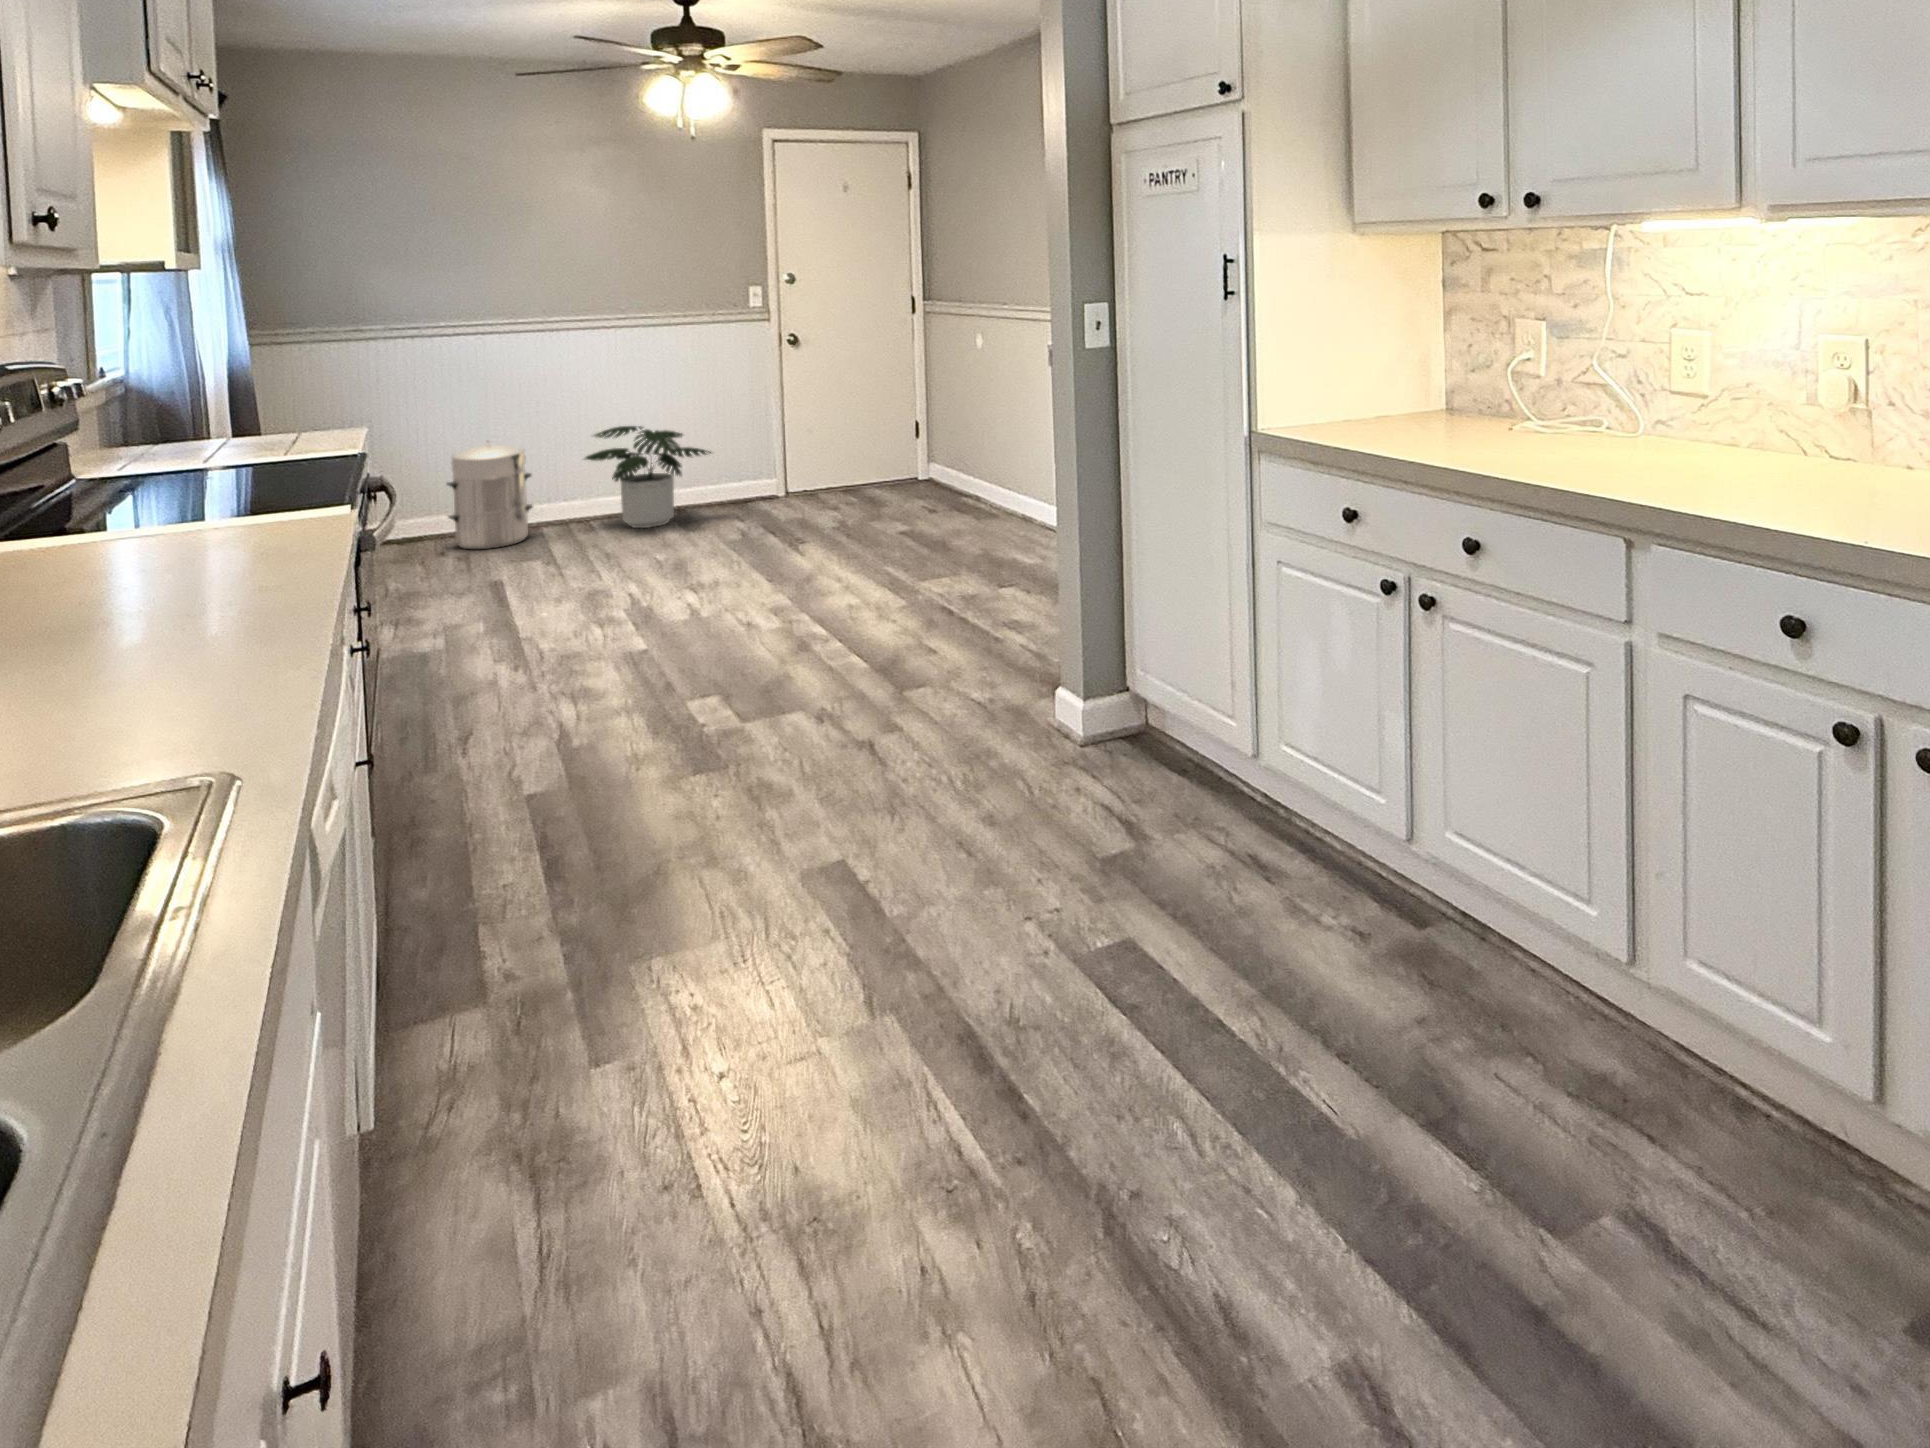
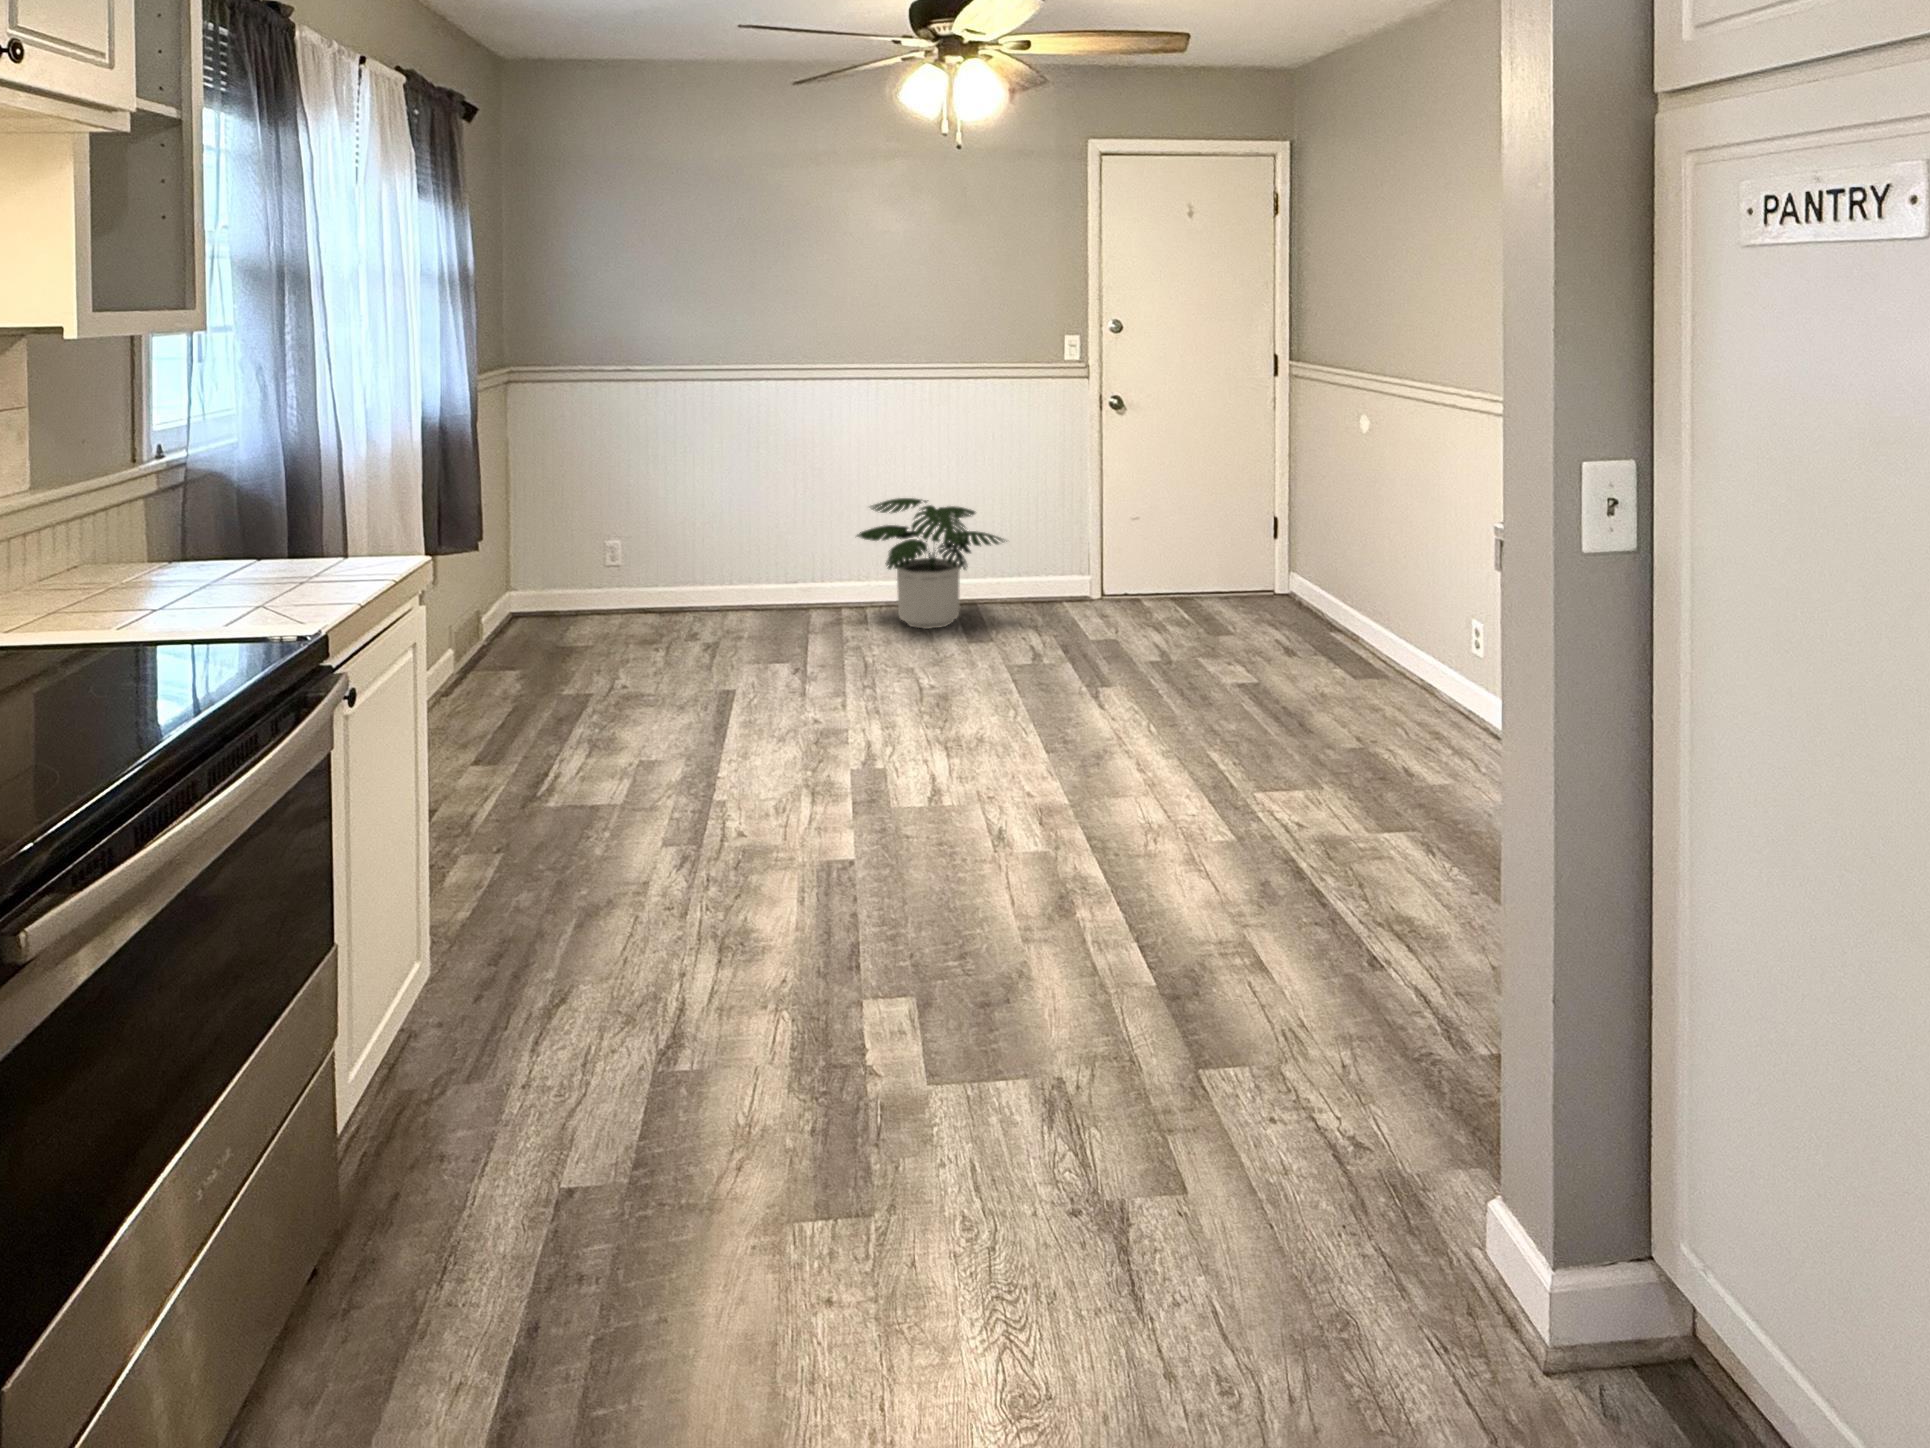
waste bin: present [447,442,533,549] -> none [704,507,798,637]

